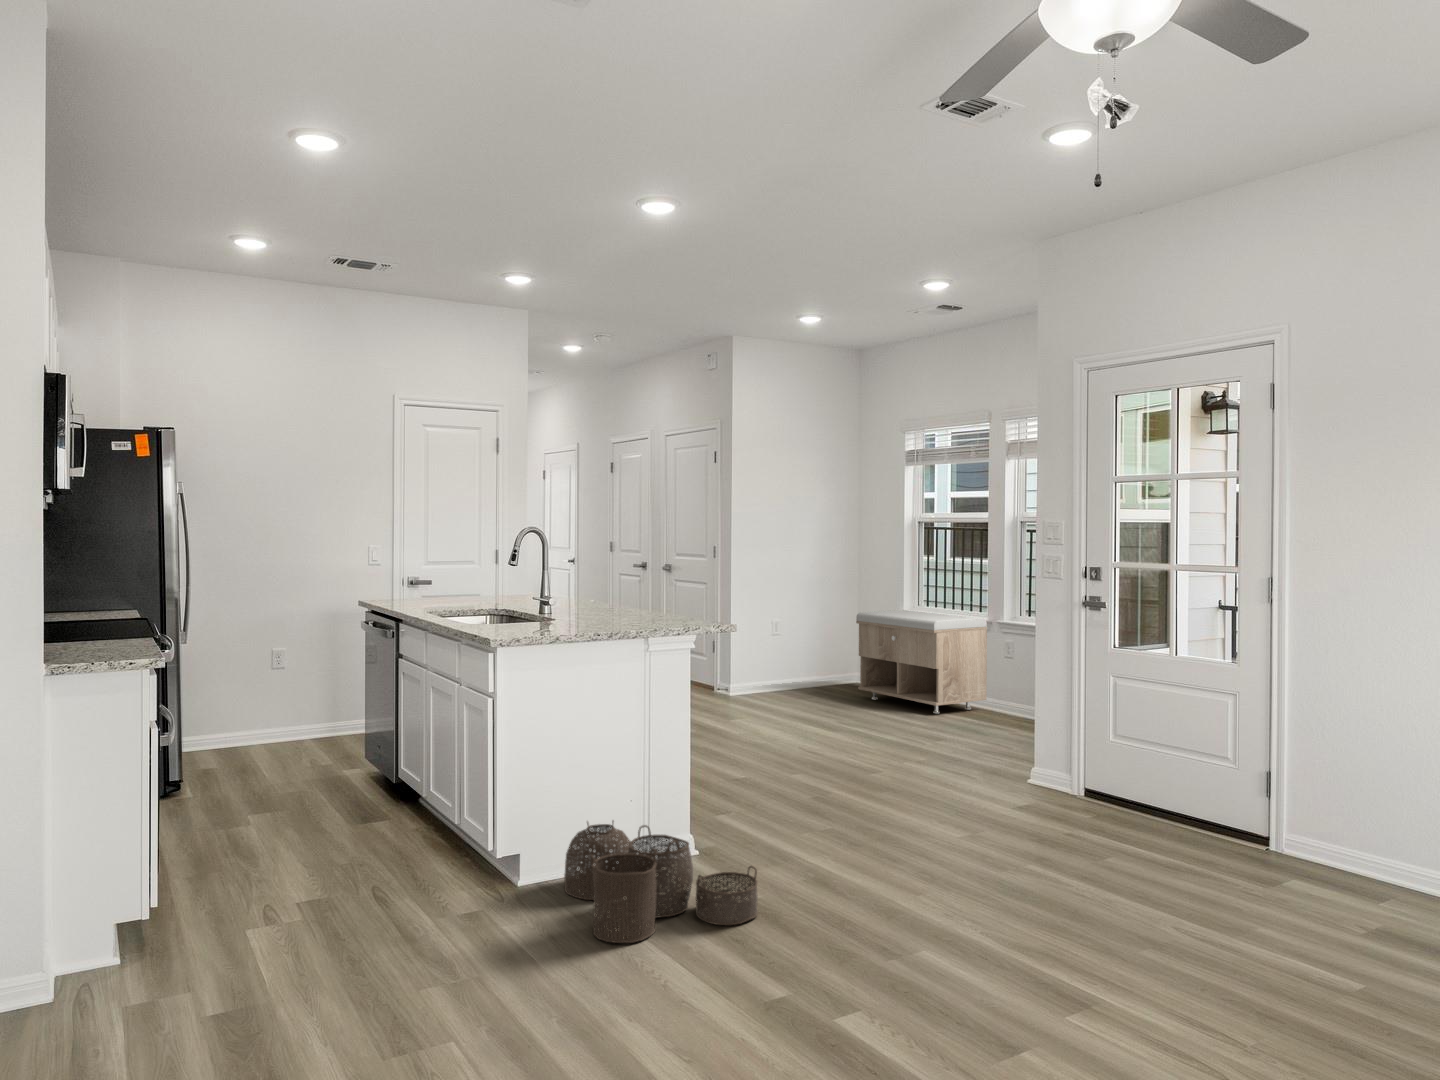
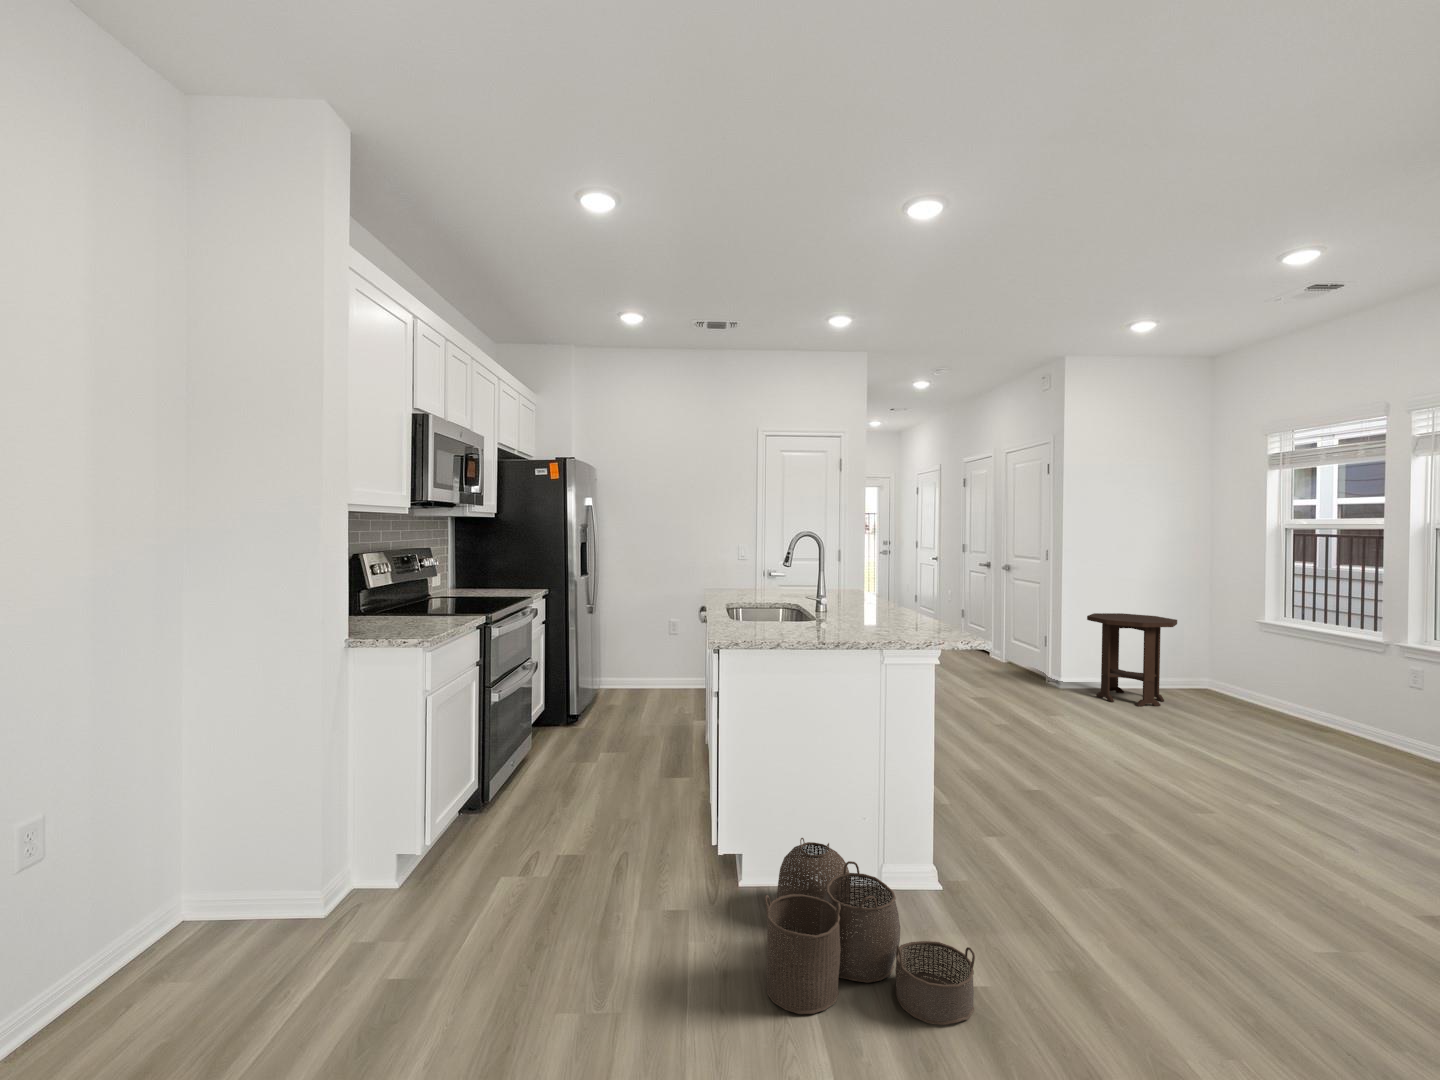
storage bench: present [856,610,987,713] -> none [1205,621,1383,740]
side table: none [755,611,833,703] -> present [1087,613,1177,706]

